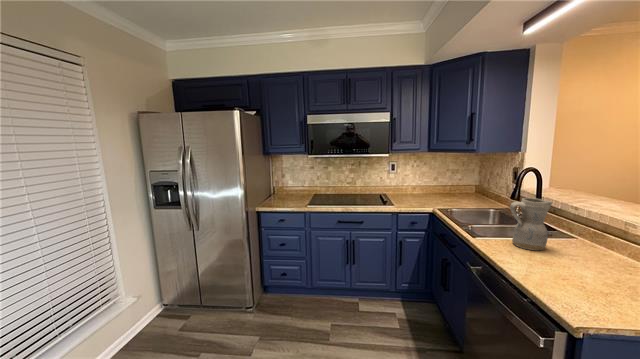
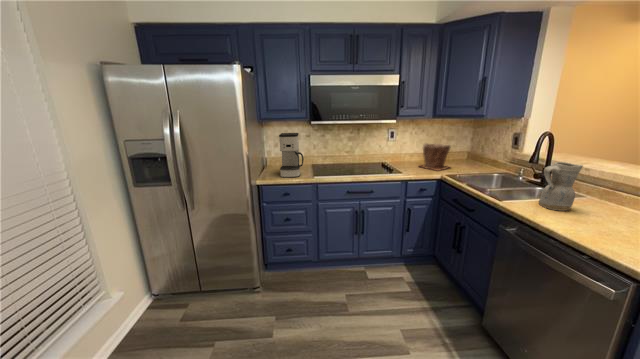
coffee maker: none [278,166,300,206] -> present [279,133,304,178]
plant pot: none [416,176,450,204] -> present [421,143,451,171]

